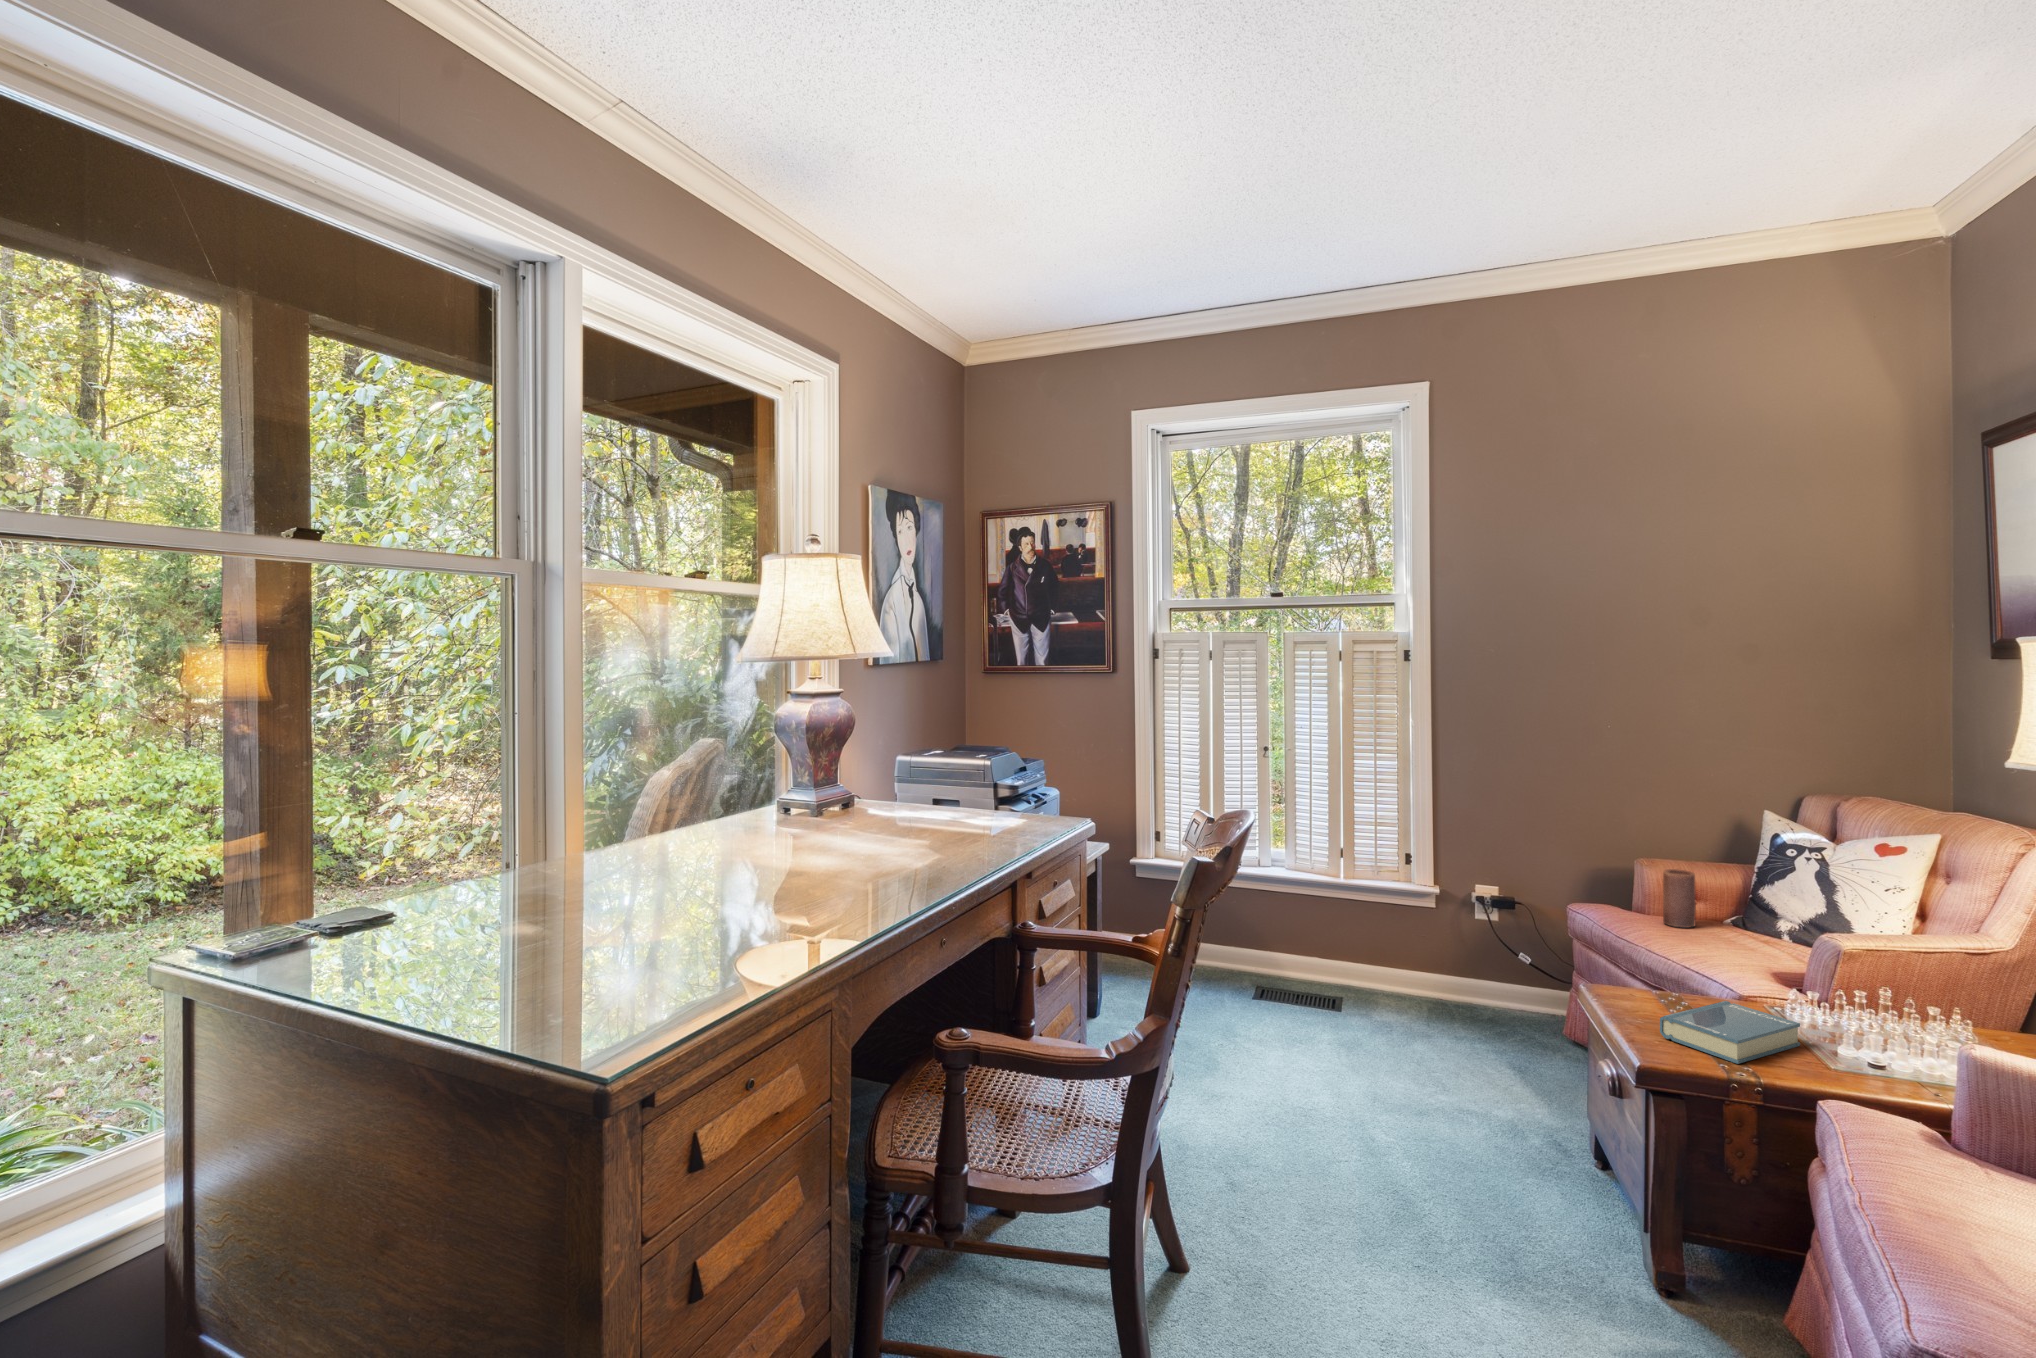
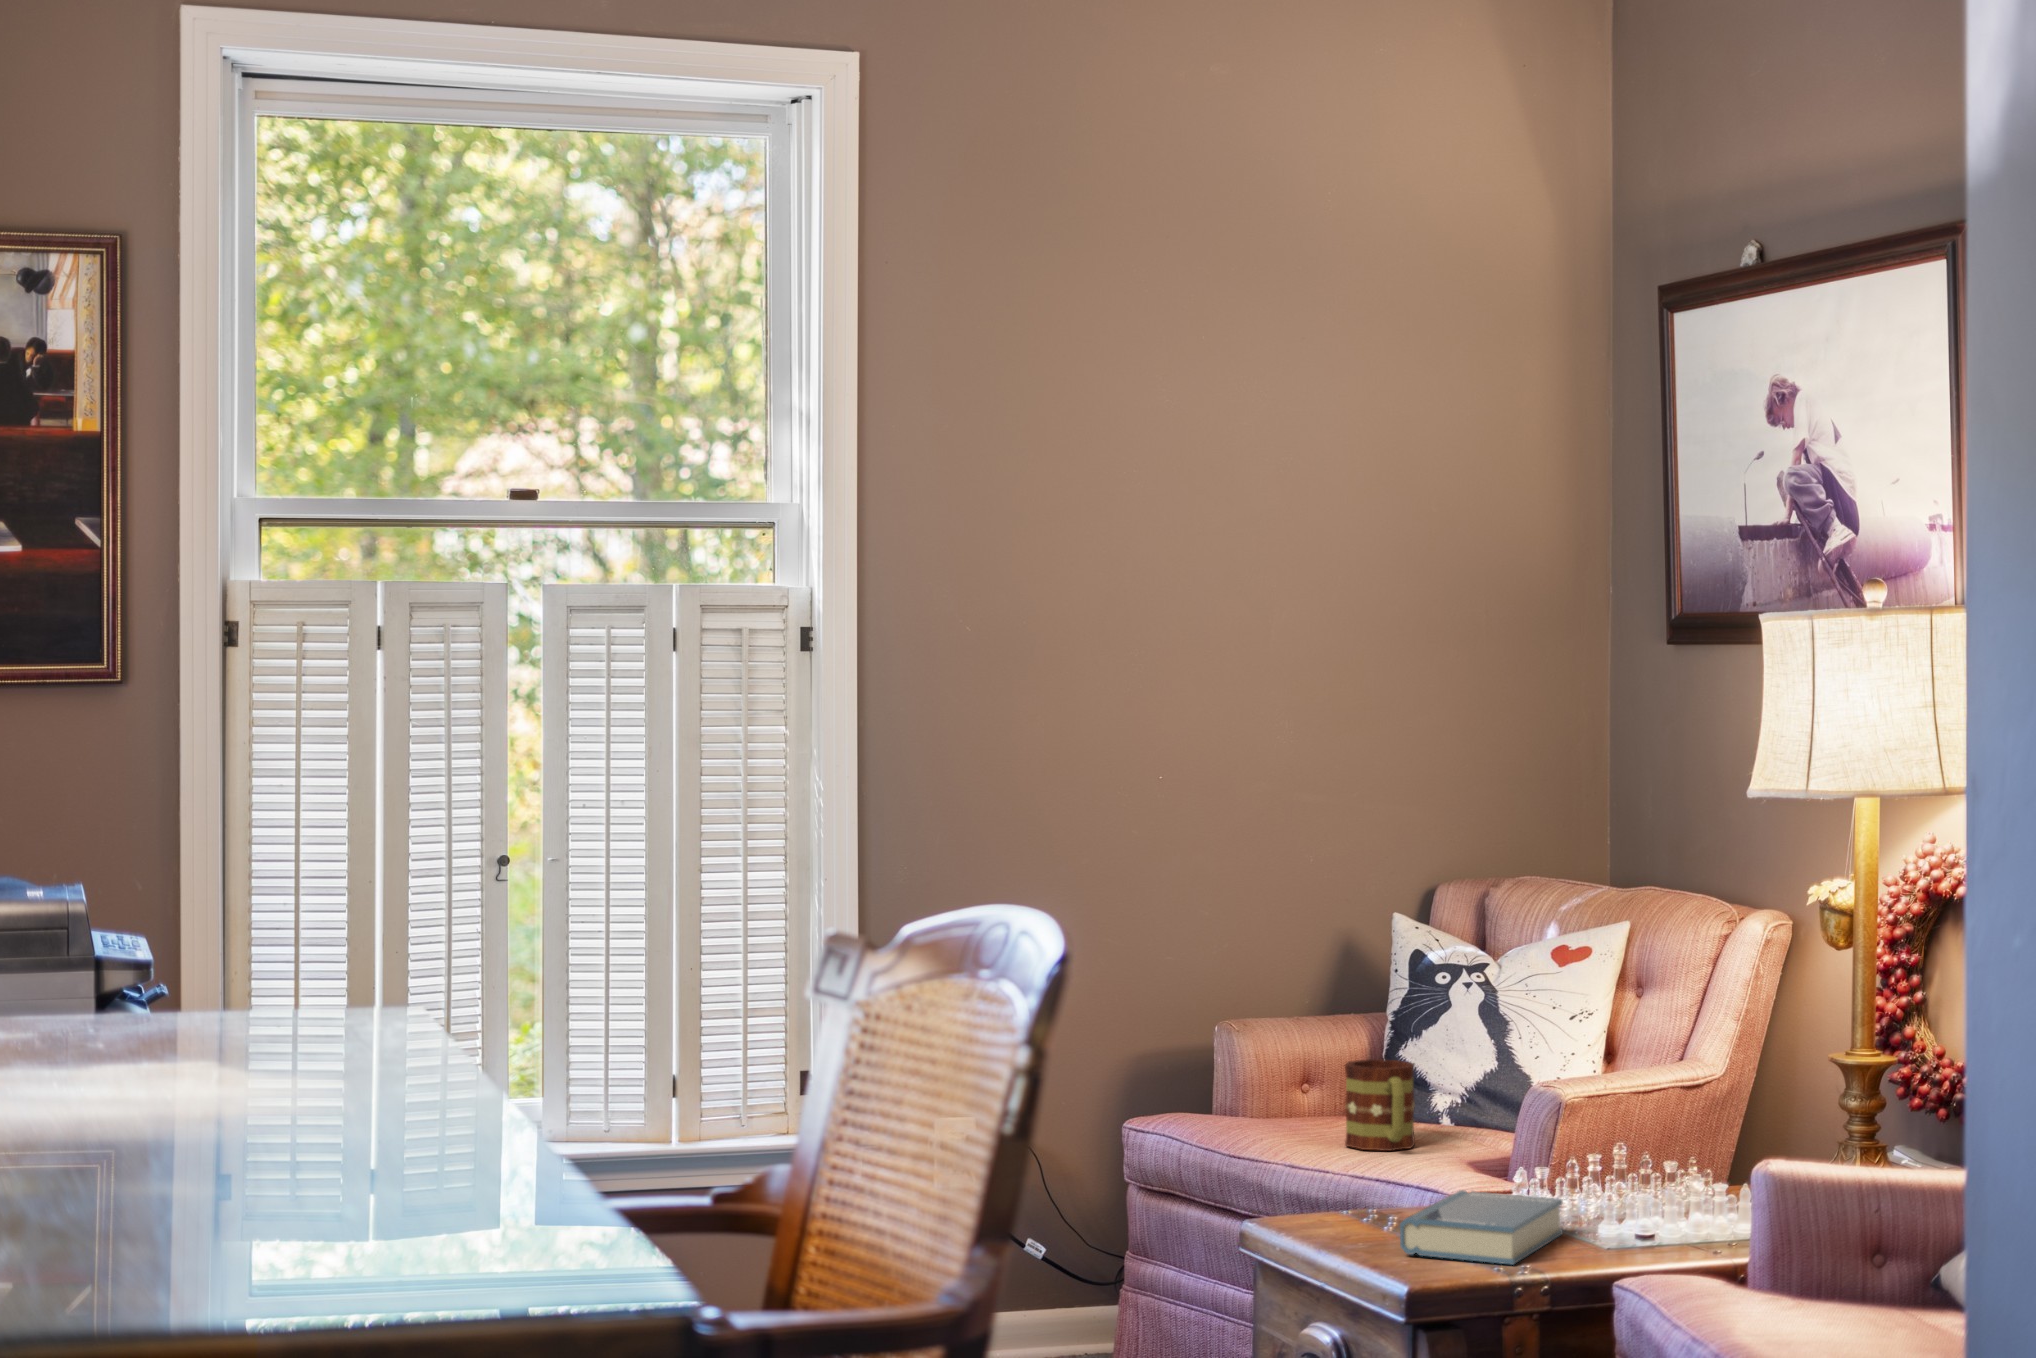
candle: present [1663,869,1696,928] -> none [1273,1026,1322,1127]
mug: none [1696,897,1748,955] -> present [1345,1059,1415,1151]

